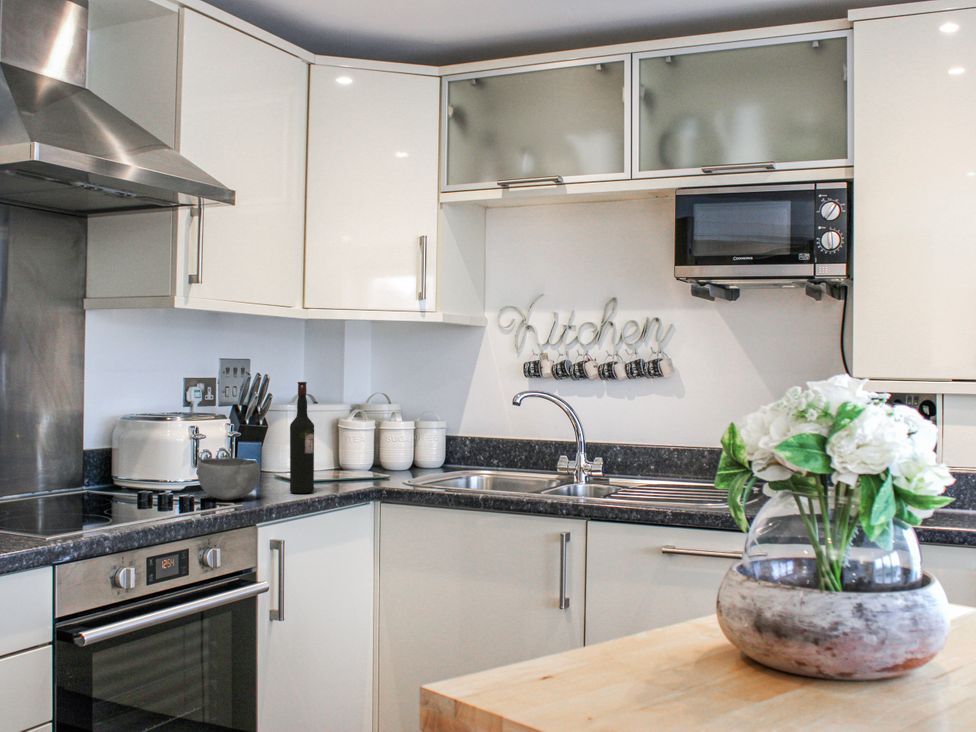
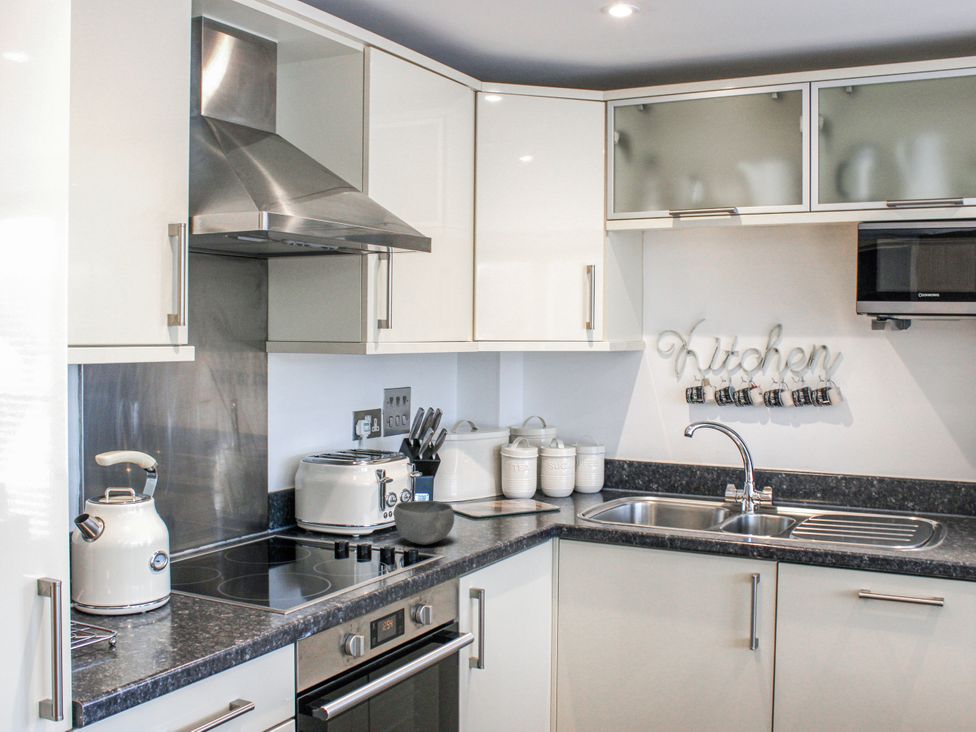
wine bottle: present [290,382,314,493] -> none [475,423,499,534]

